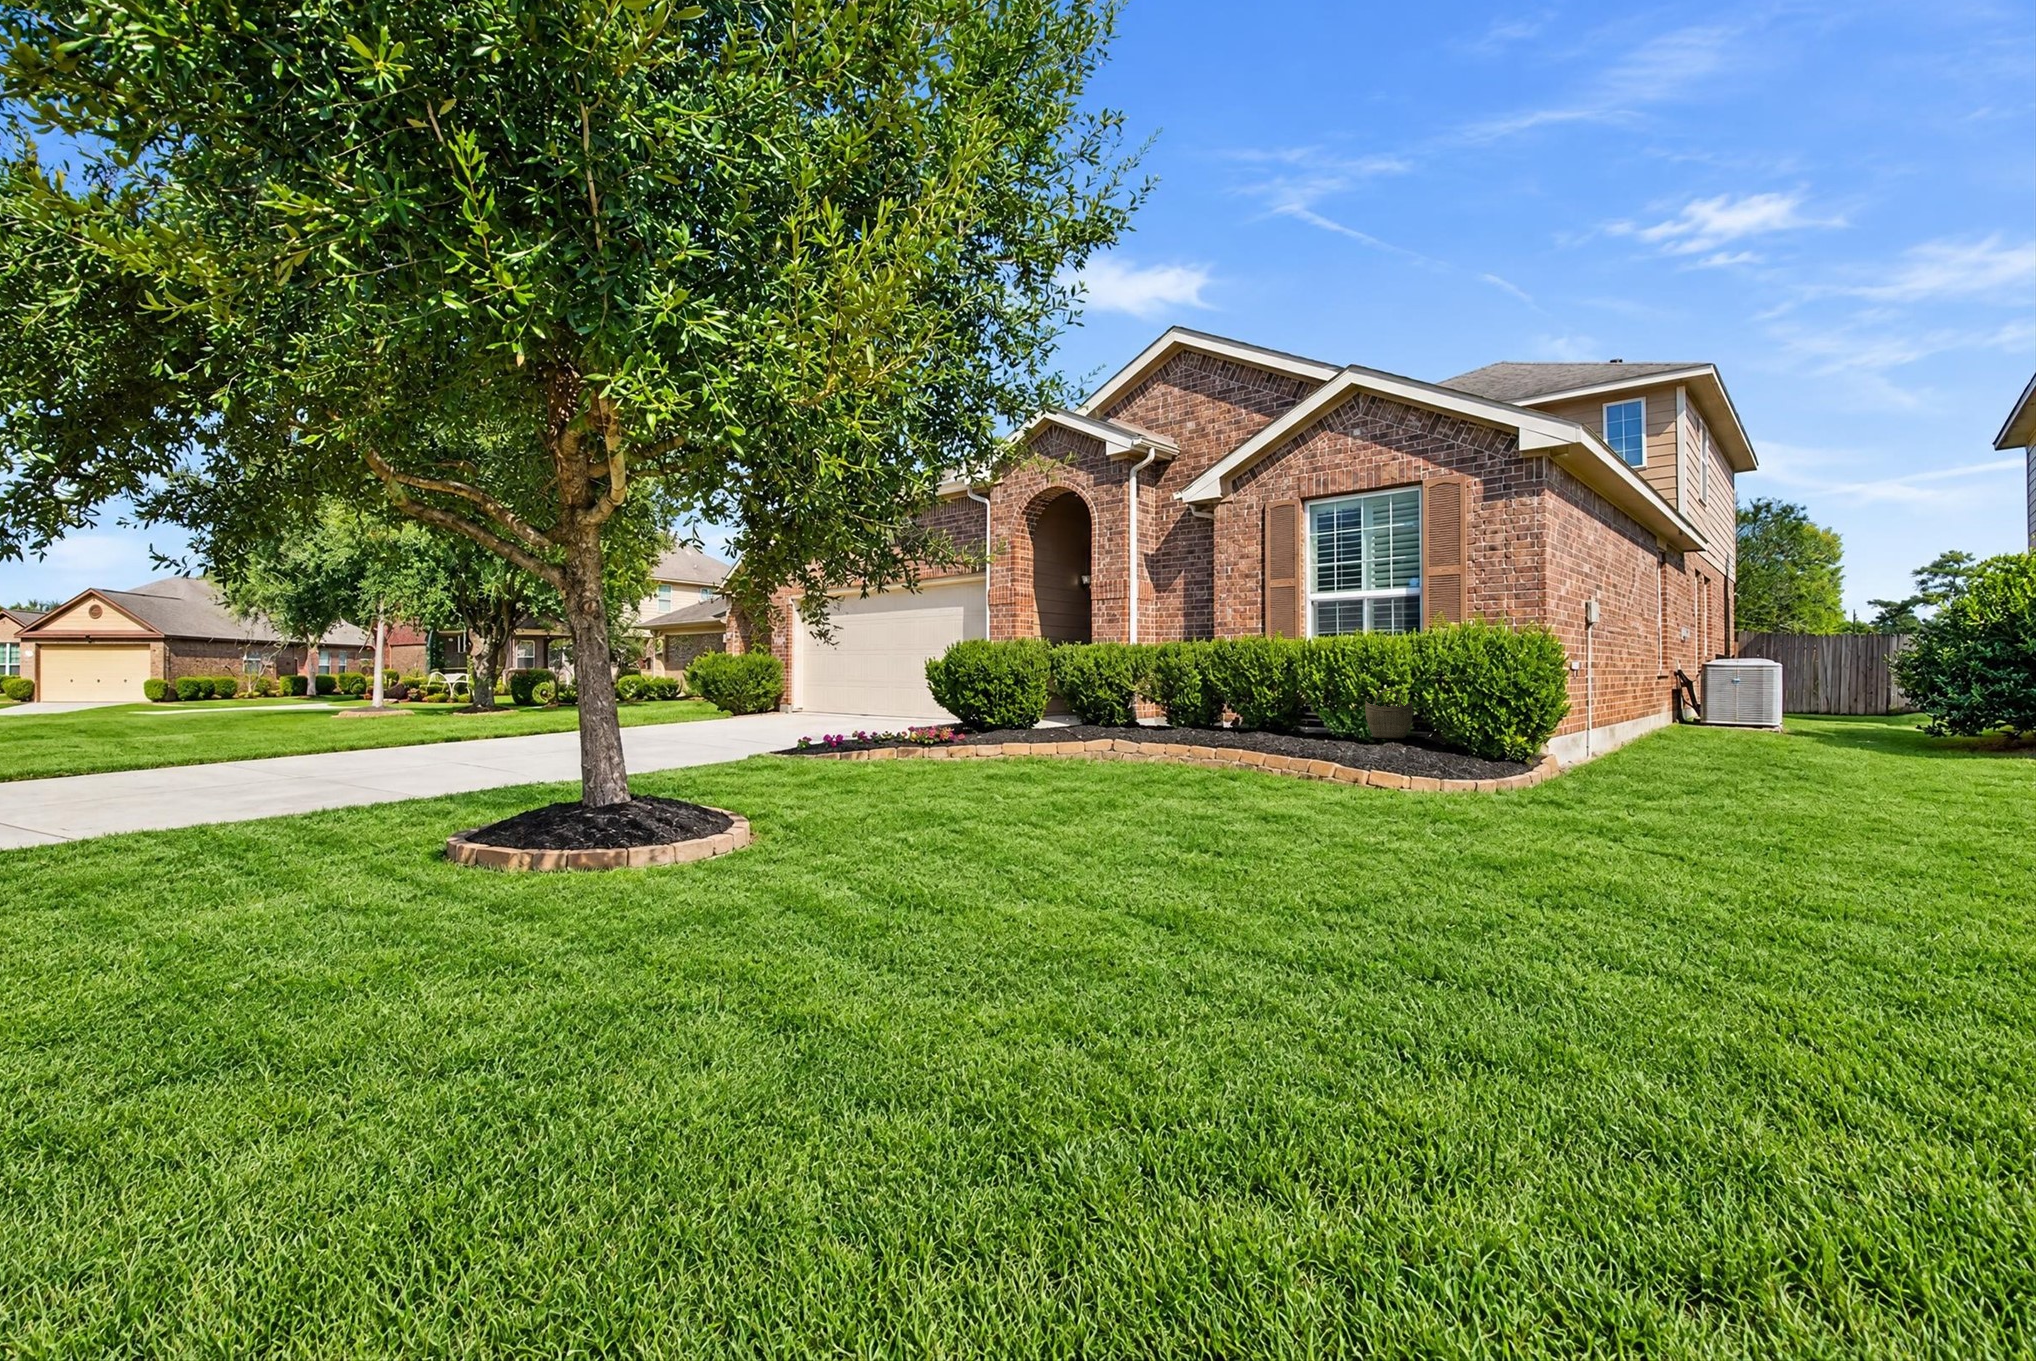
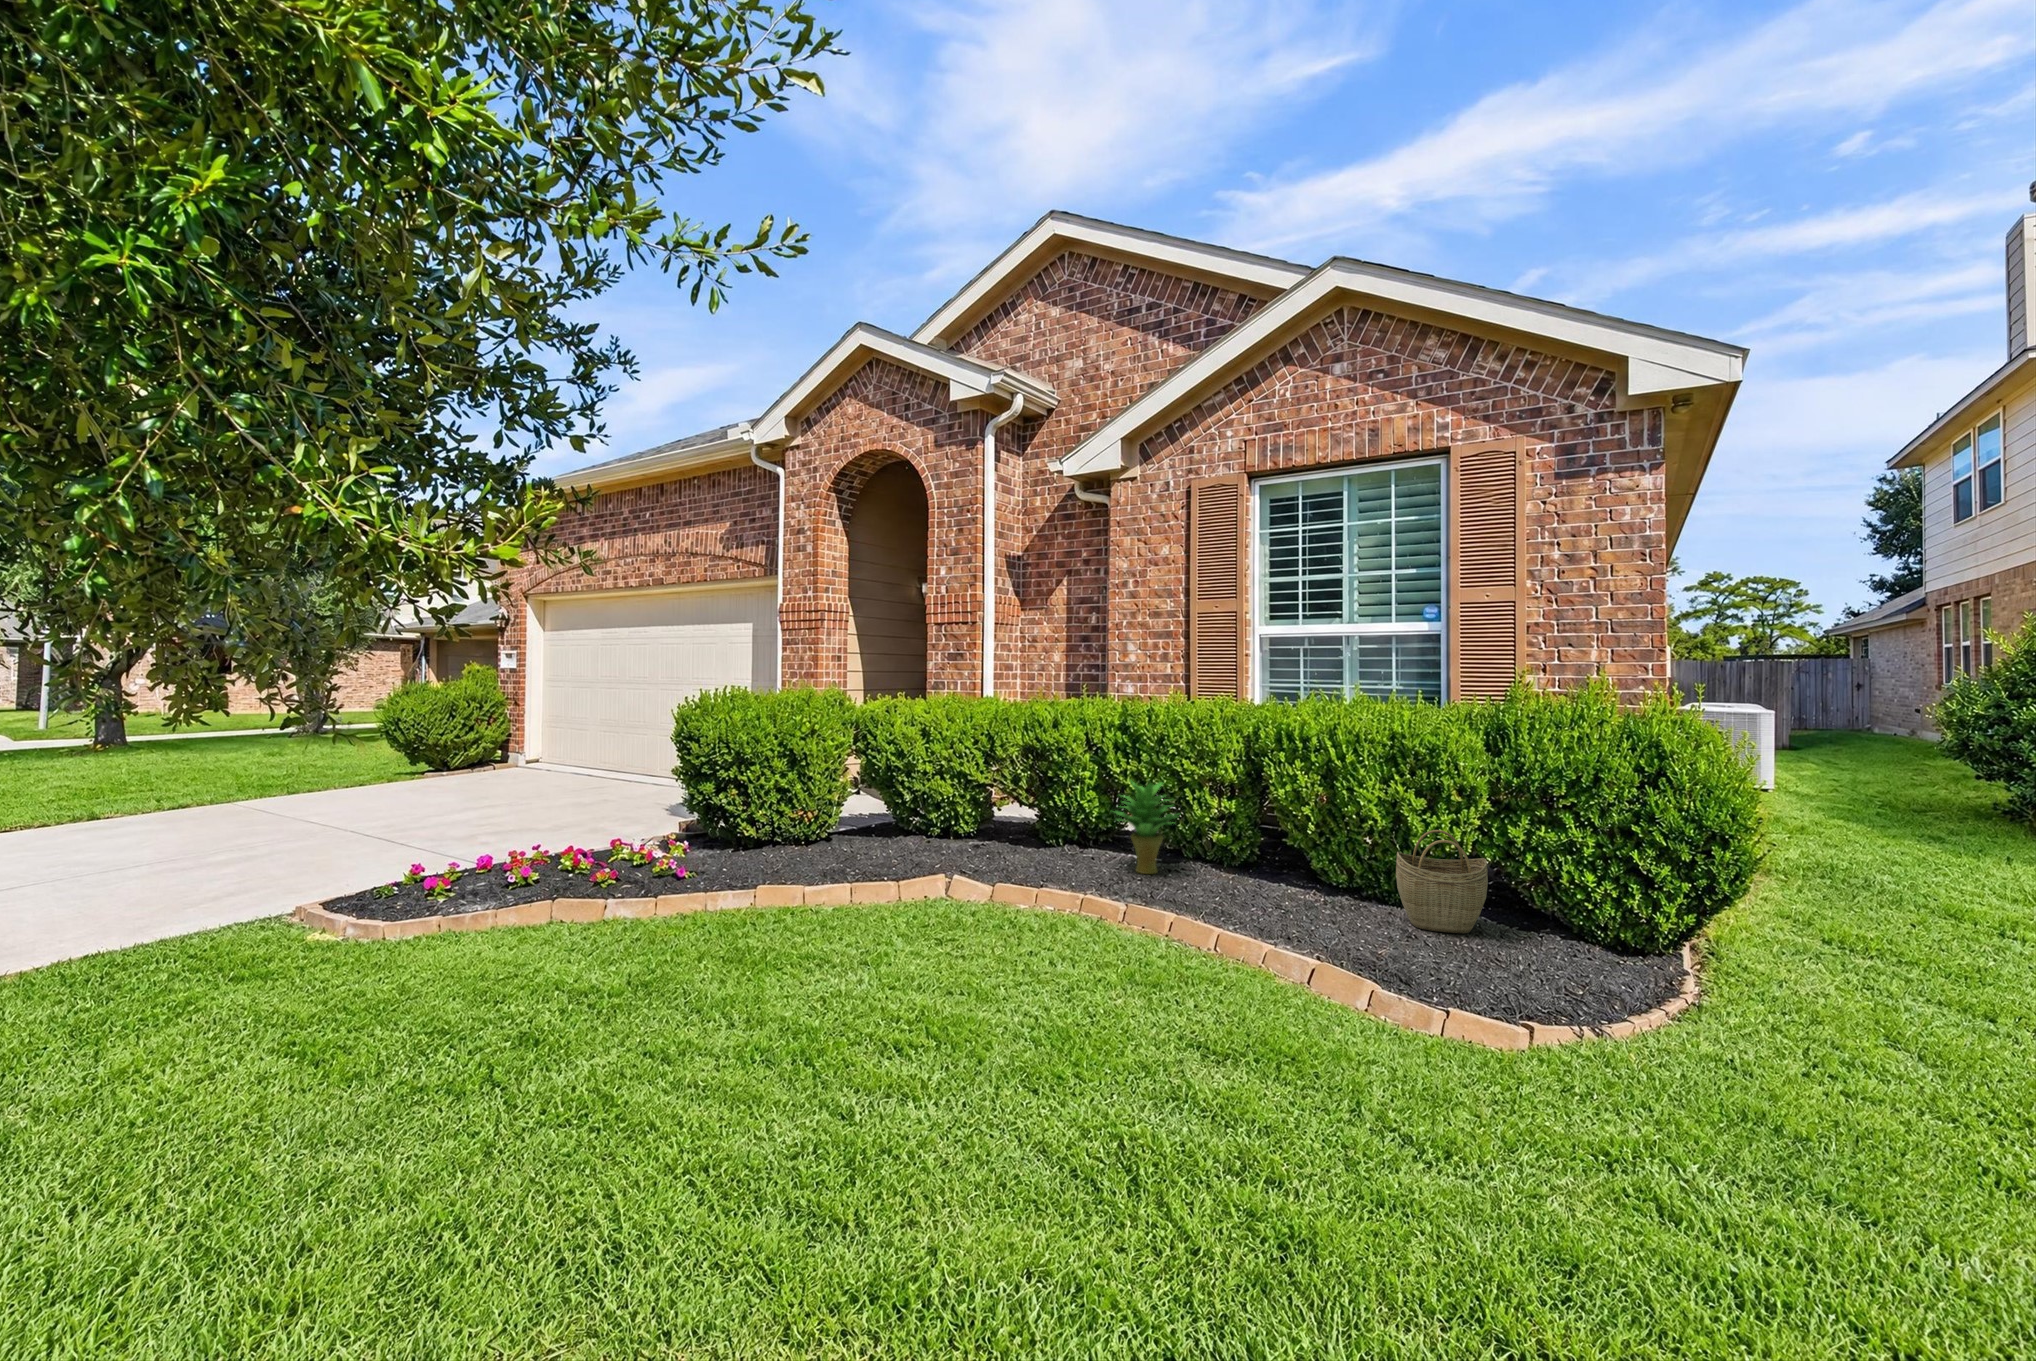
potted plant: none [1213,675,1253,727] -> present [1116,780,1177,874]

